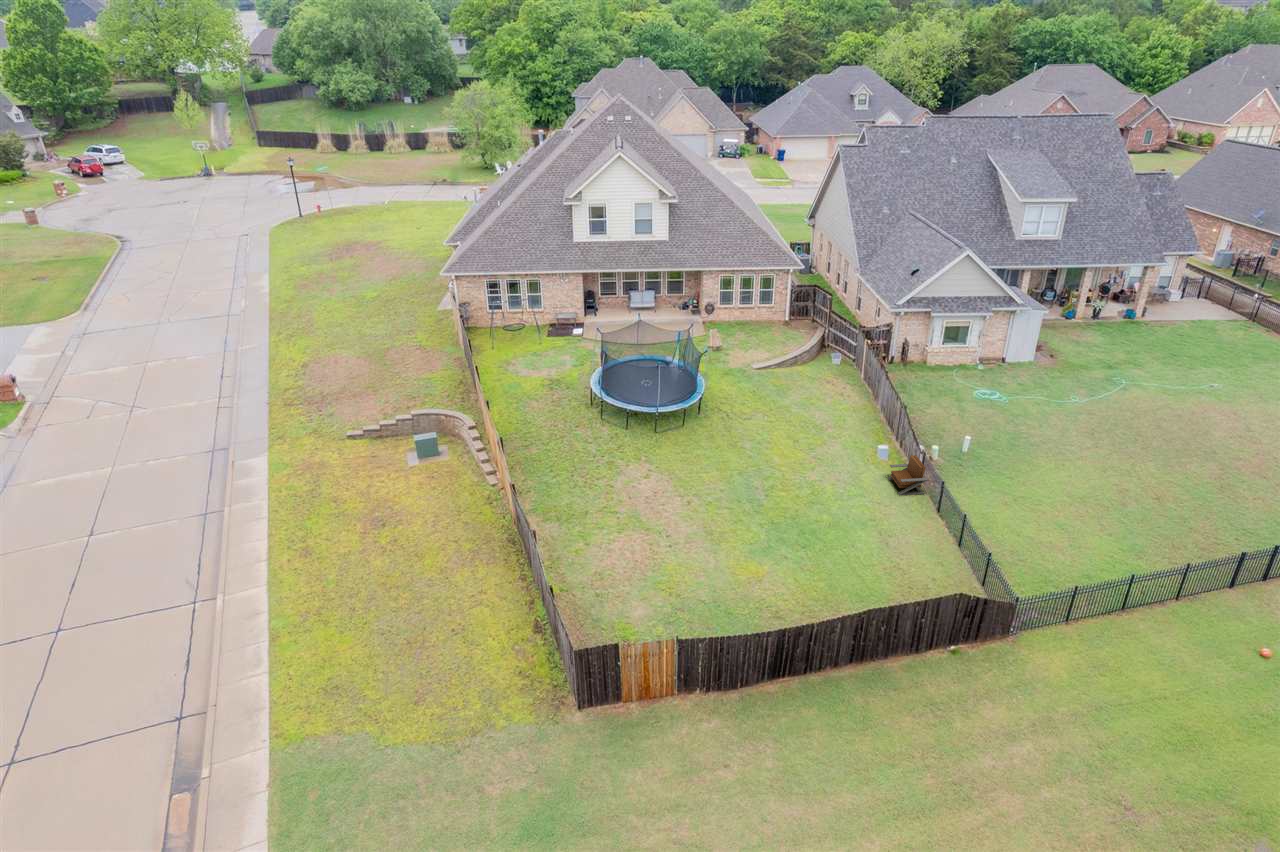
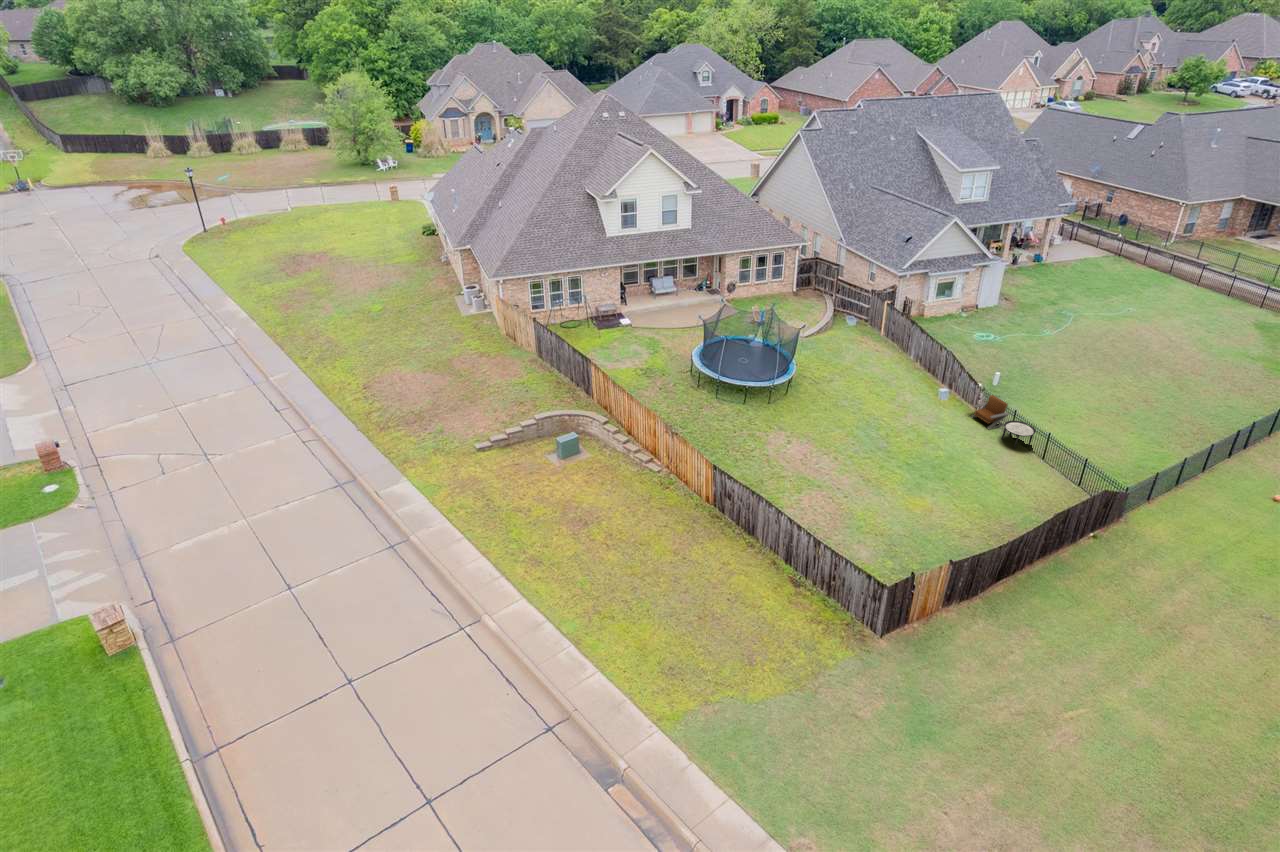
round table: none [906,487,943,521] -> present [1001,421,1036,448]

